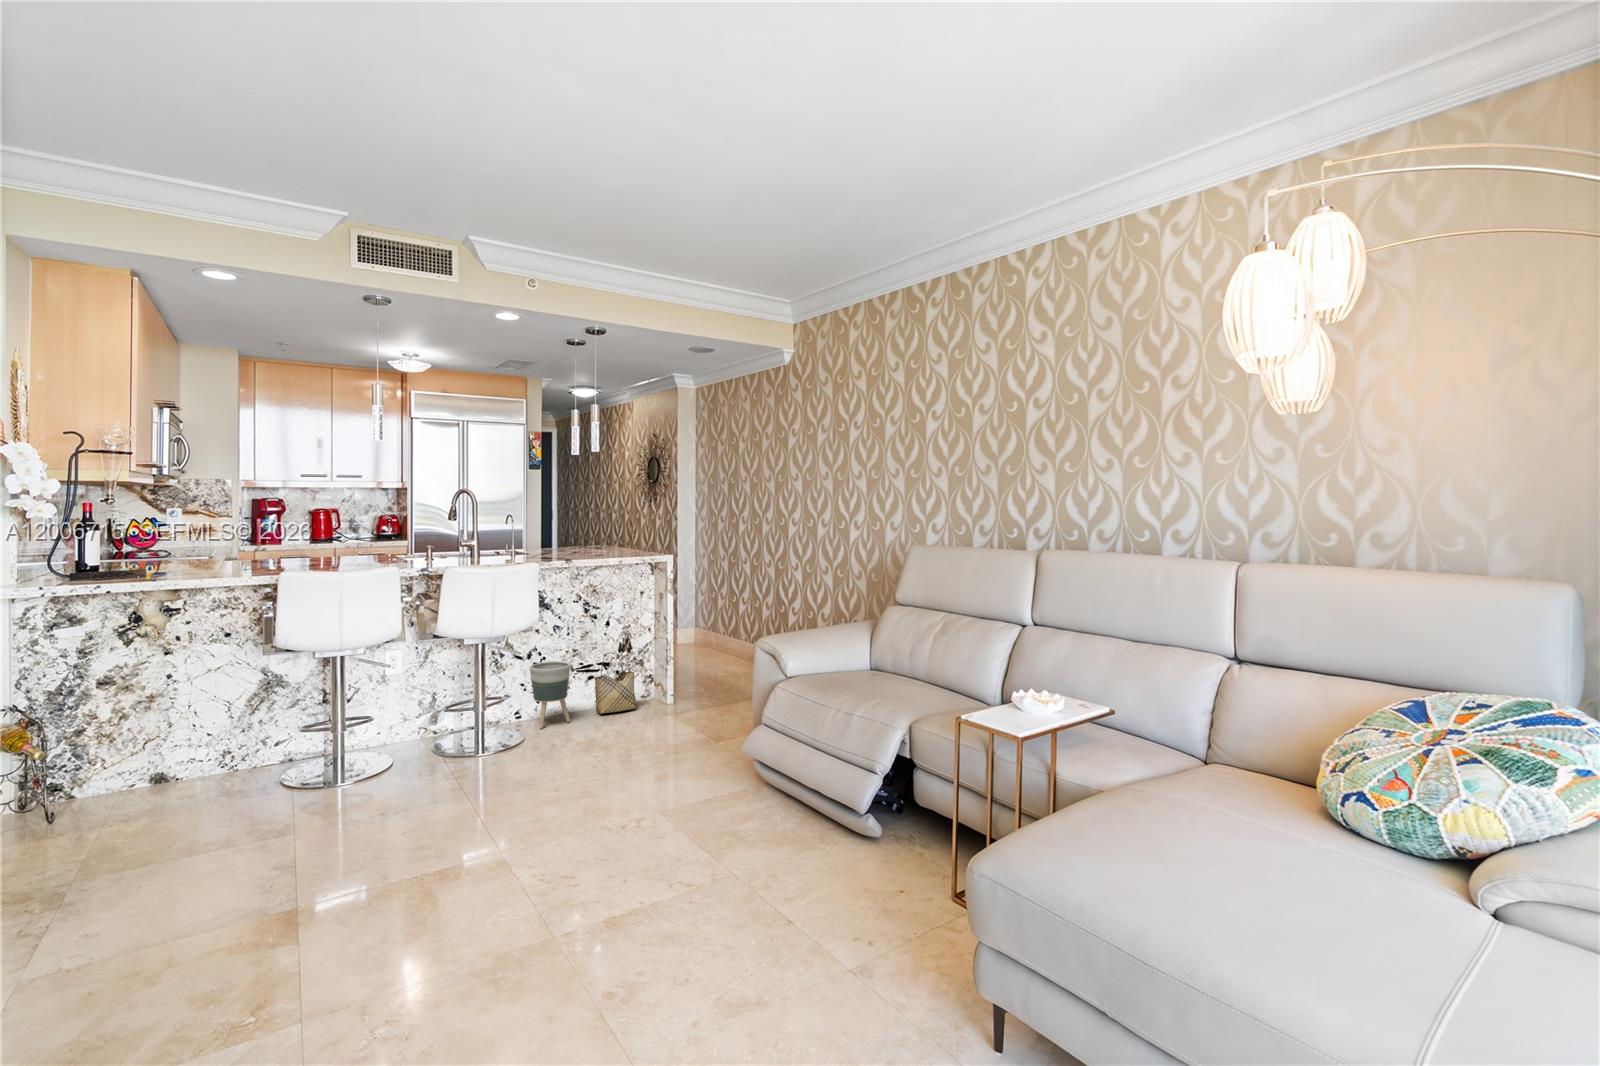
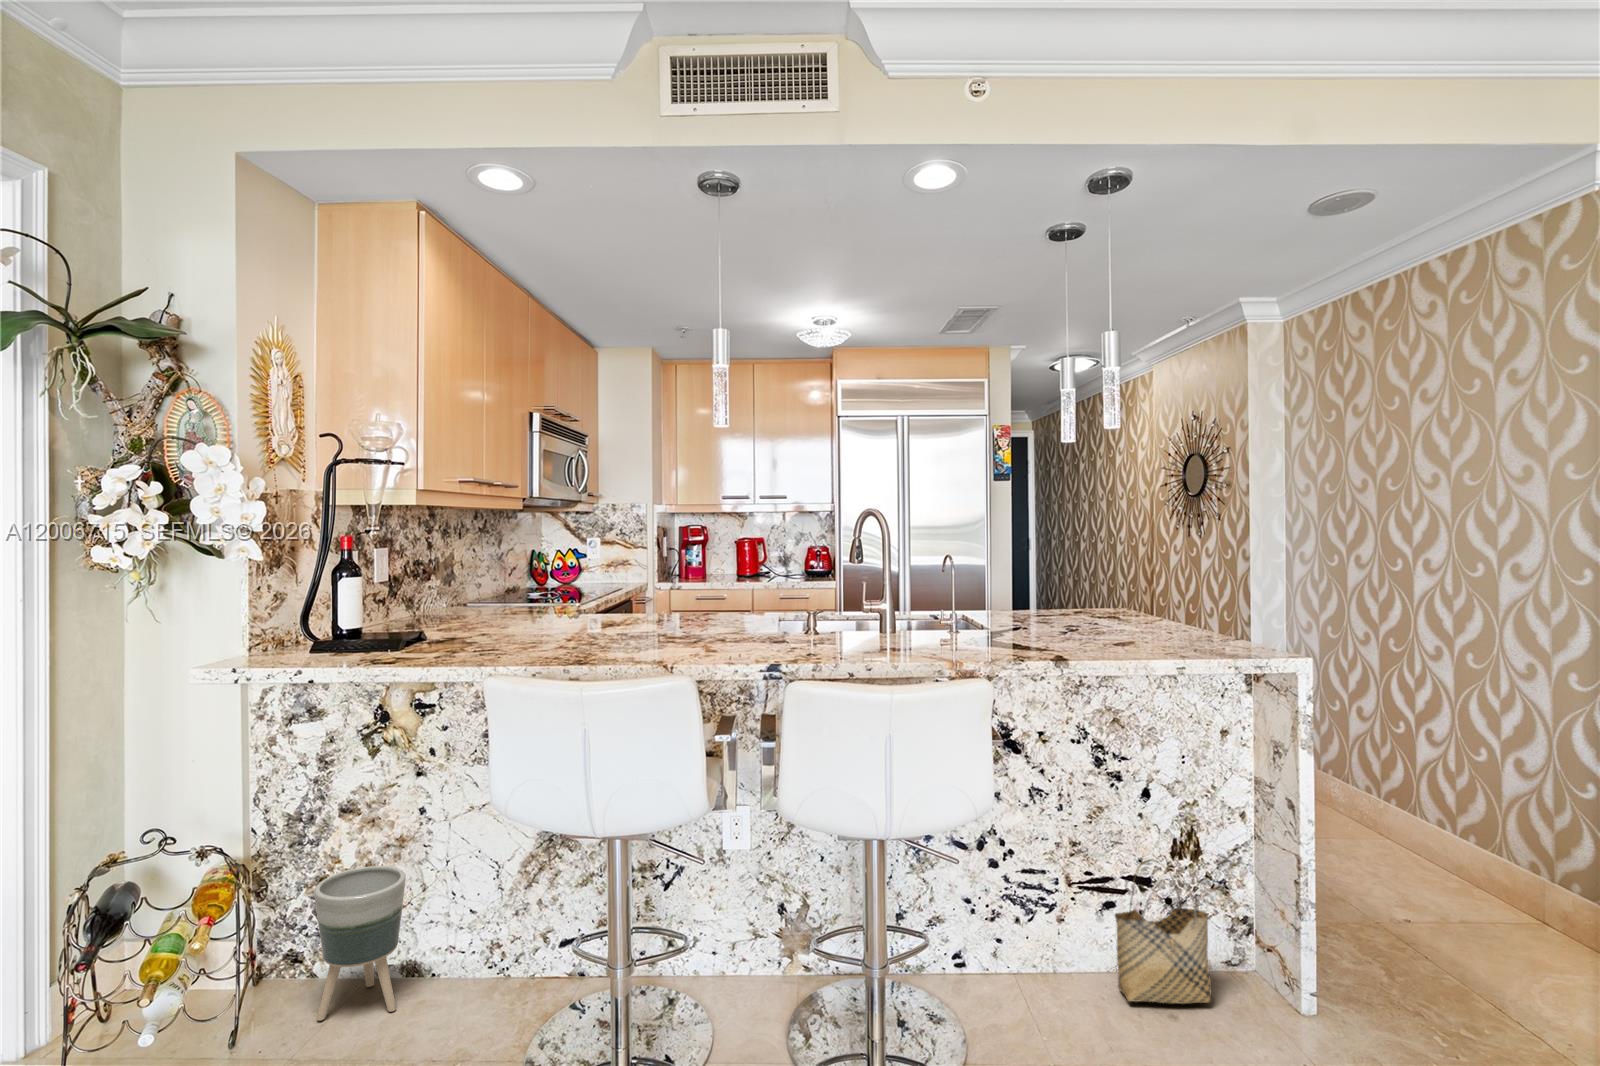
planter: present [530,662,570,729] -> present [314,866,406,1021]

